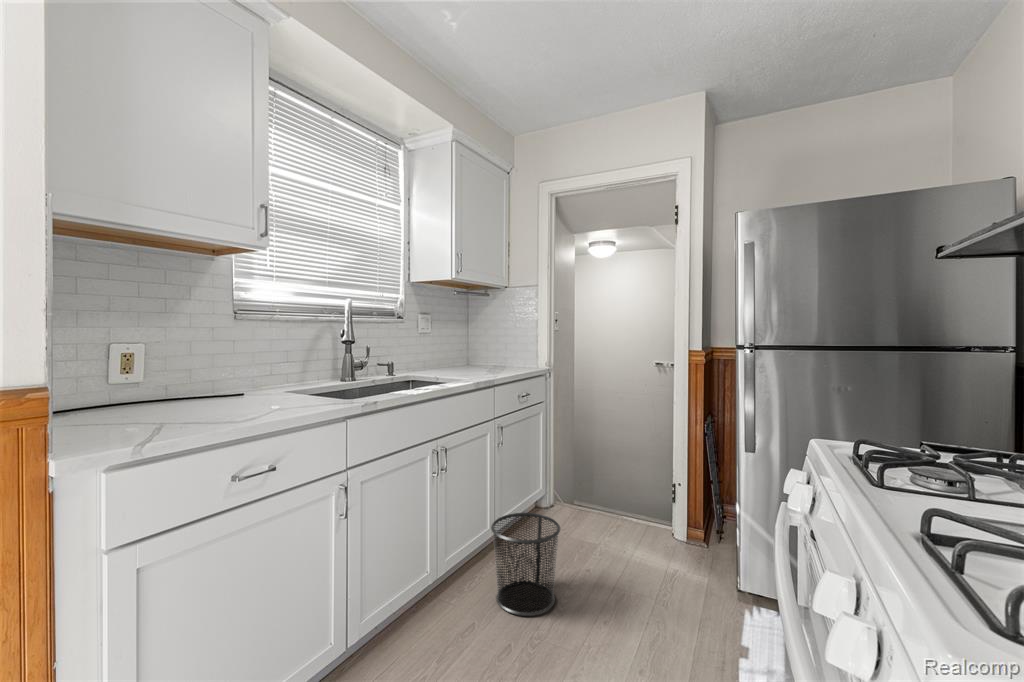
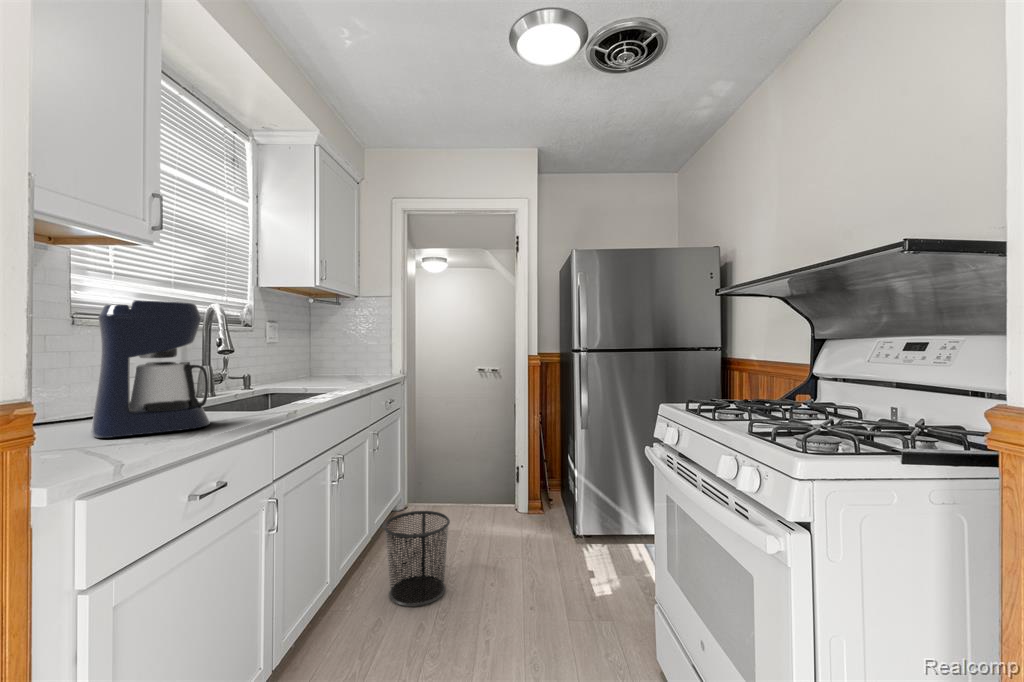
coffee maker: none [197,298,293,413] -> present [91,300,210,438]

